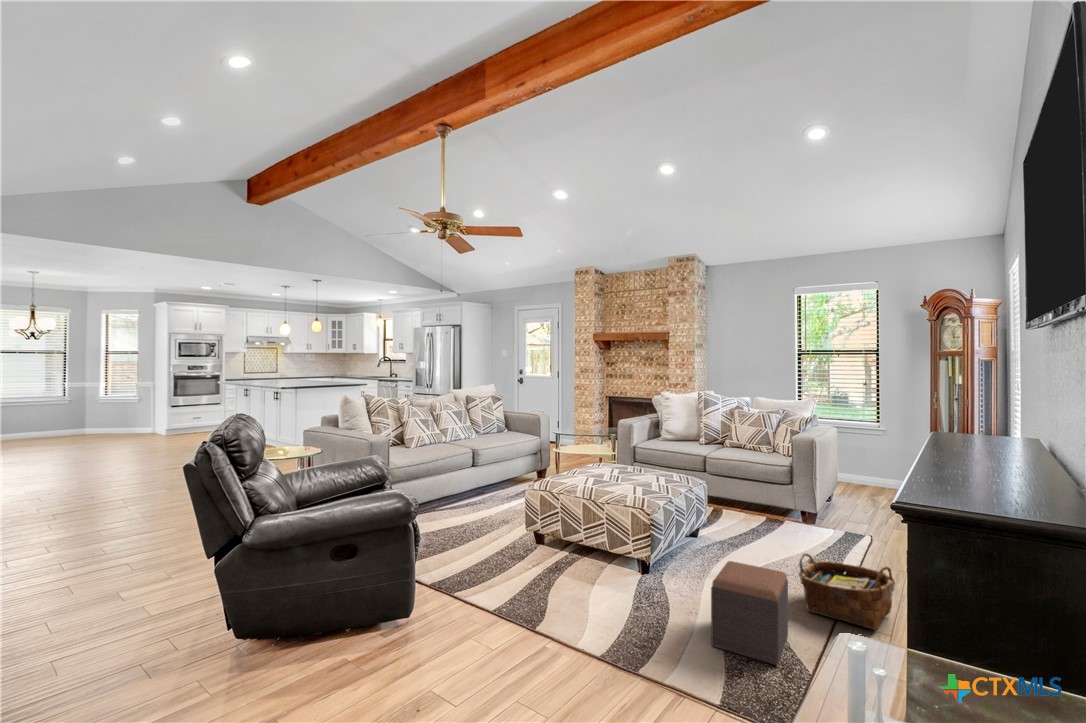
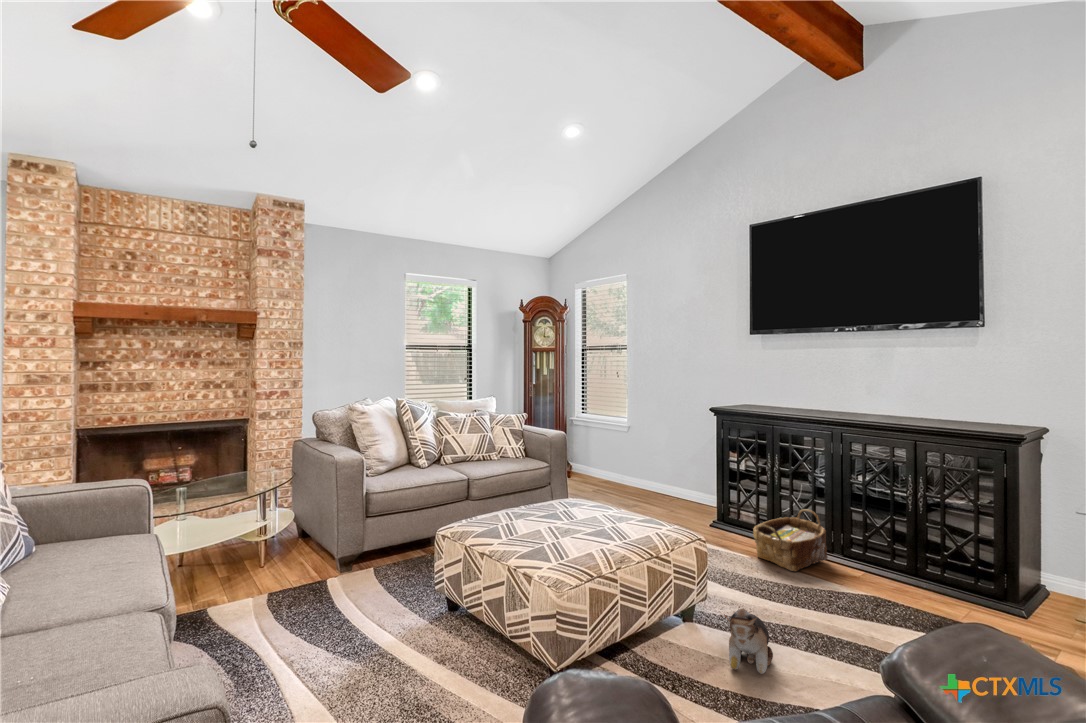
plush toy: none [562,535,639,589] -> present [725,608,773,674]
footstool: present [711,561,788,665] -> none [826,534,910,628]

